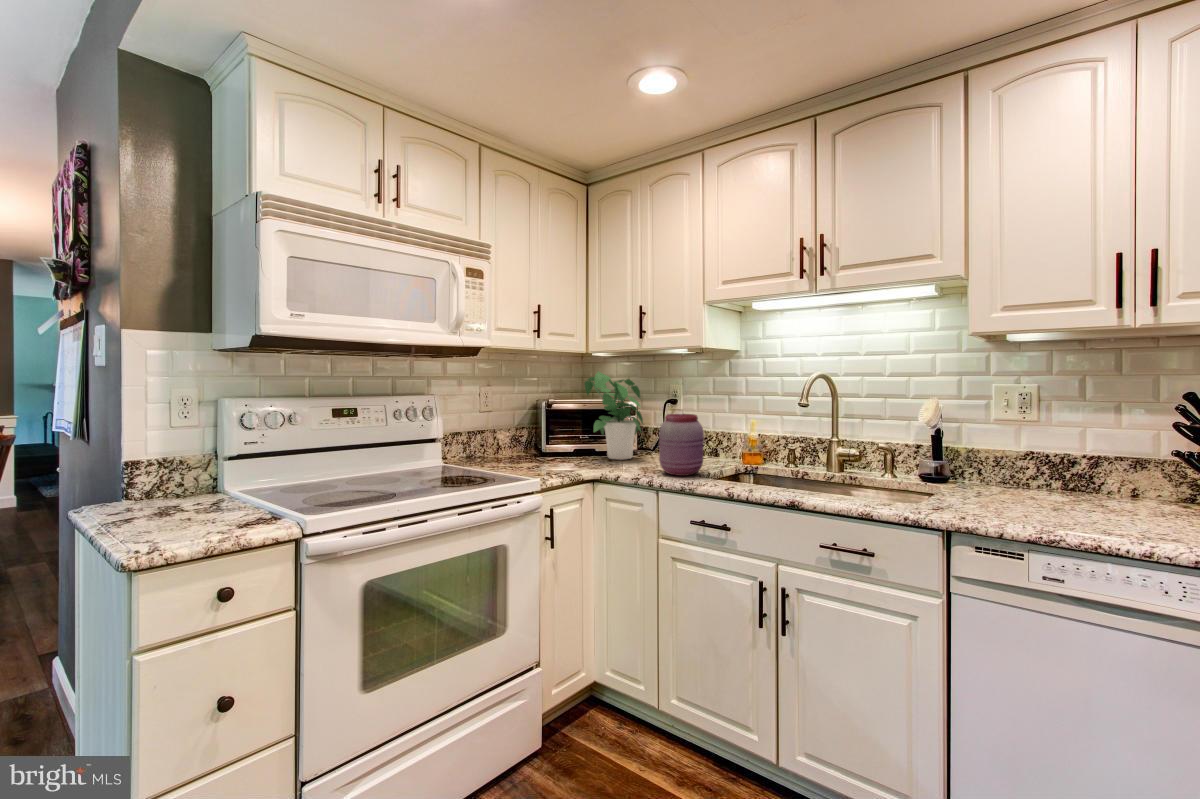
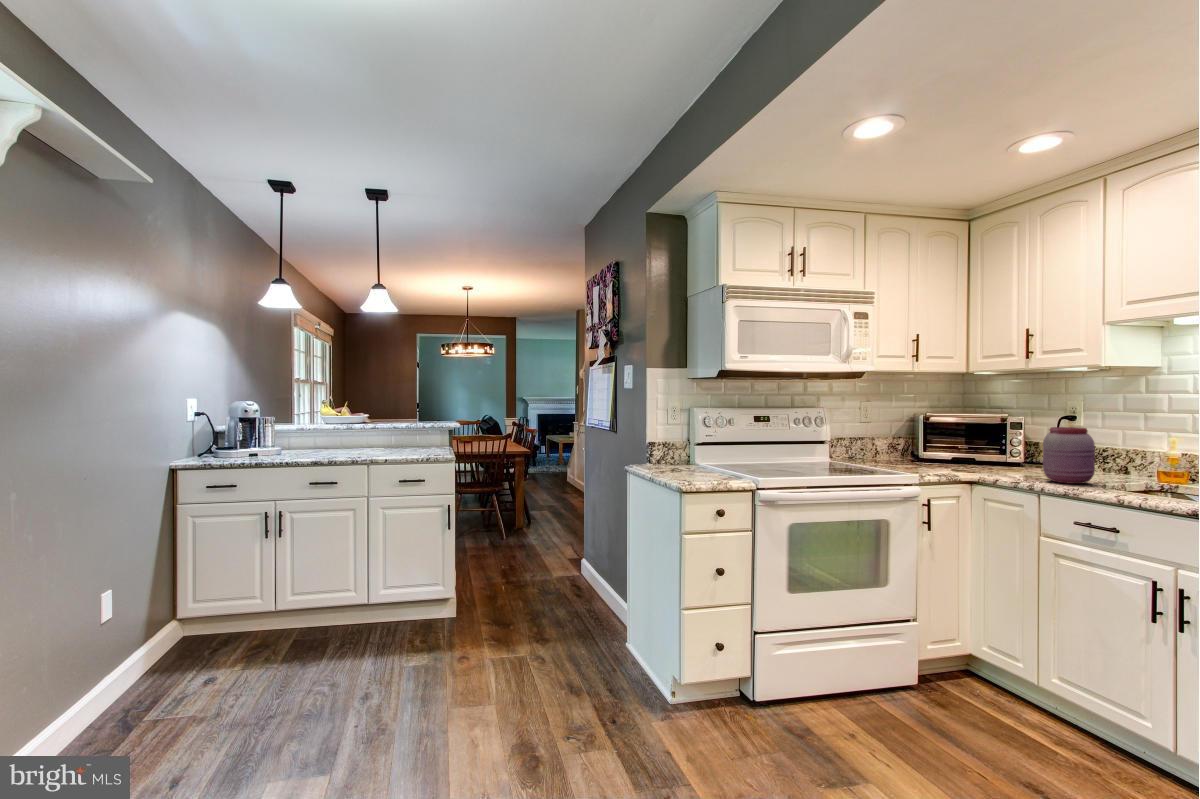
potted plant: present [585,371,643,460] -> none [965,388,1030,470]

